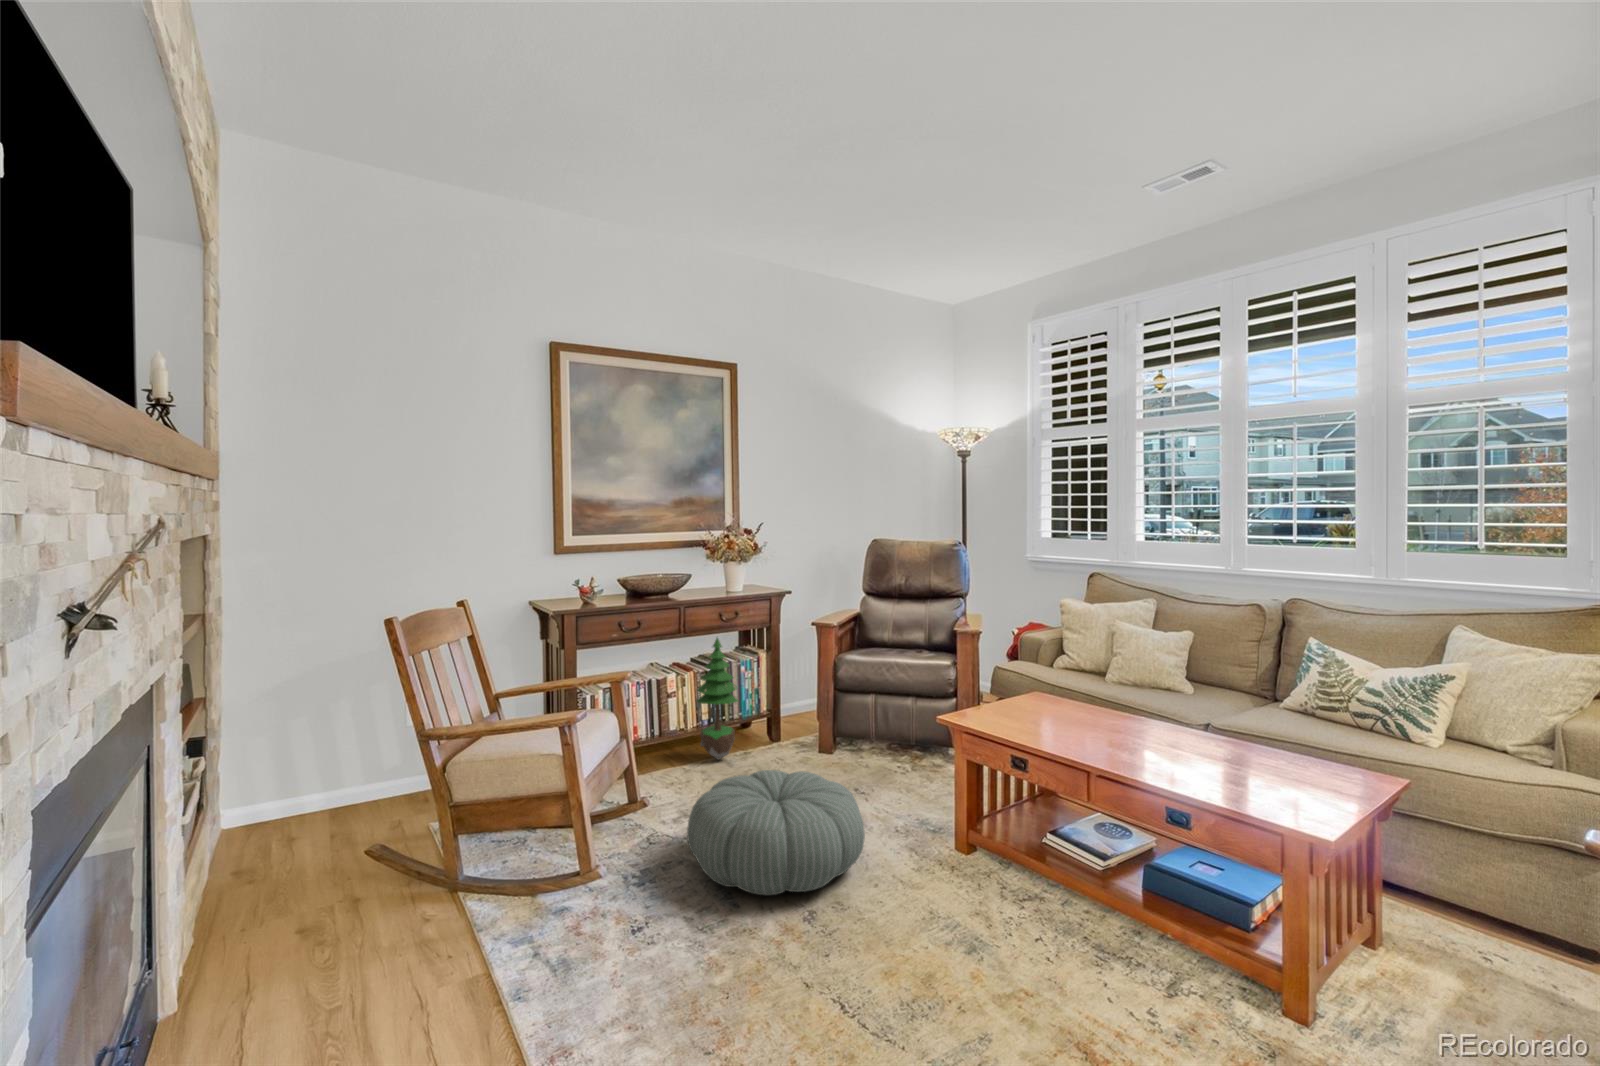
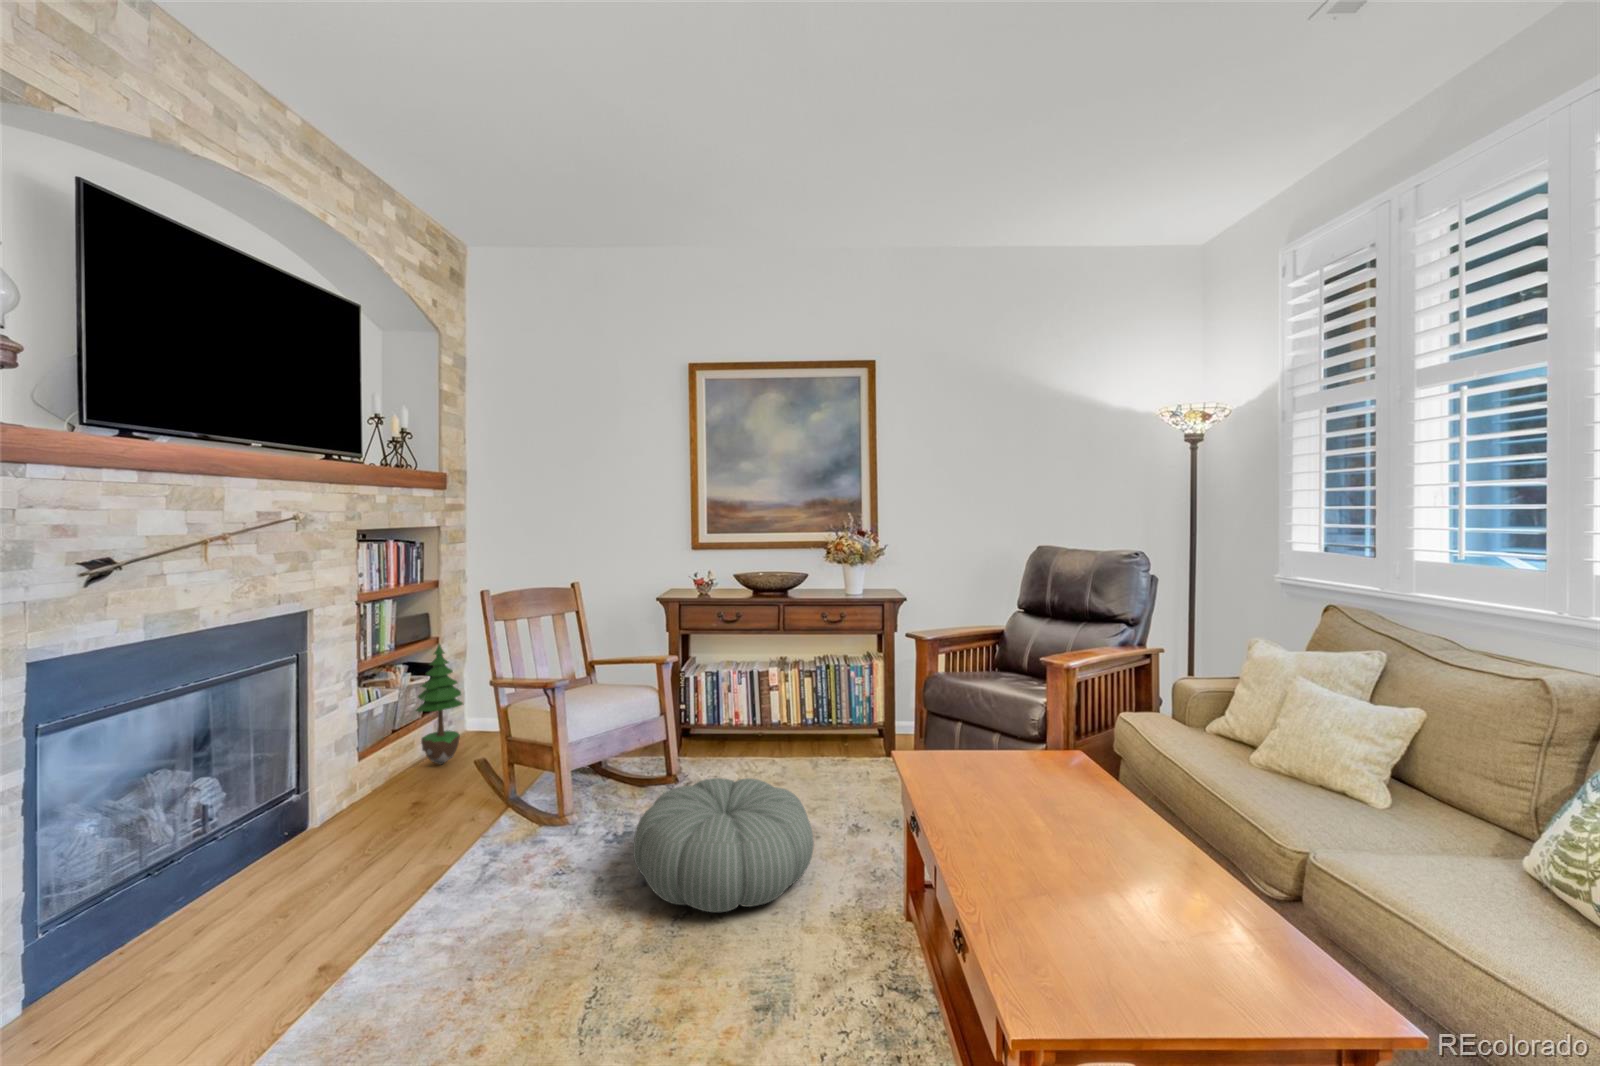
potted tree: present [697,638,738,760] -> present [416,645,463,765]

